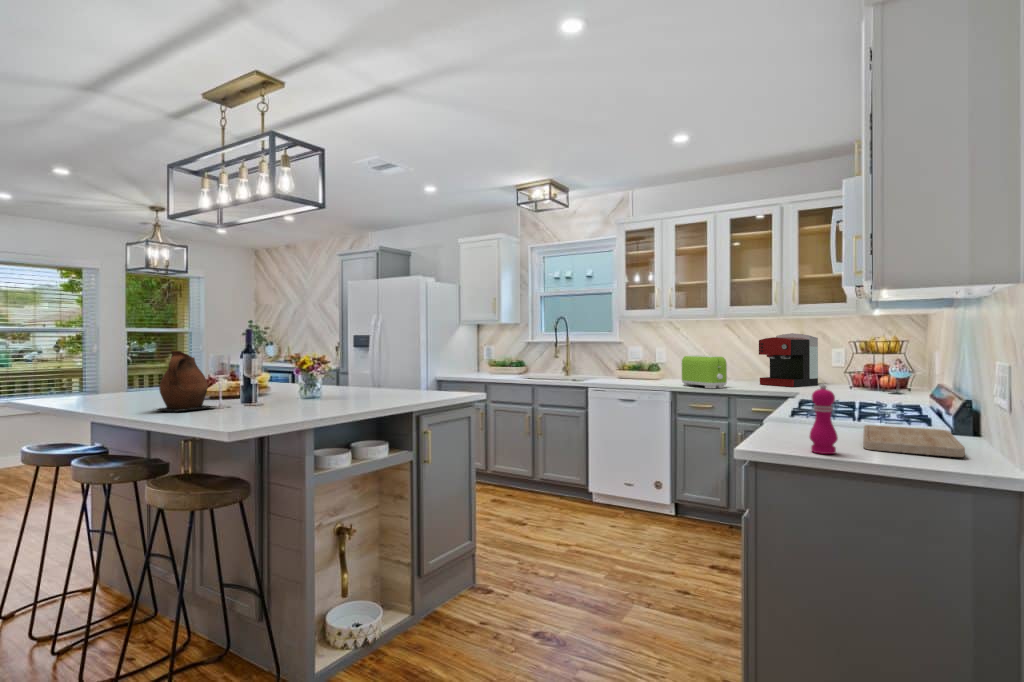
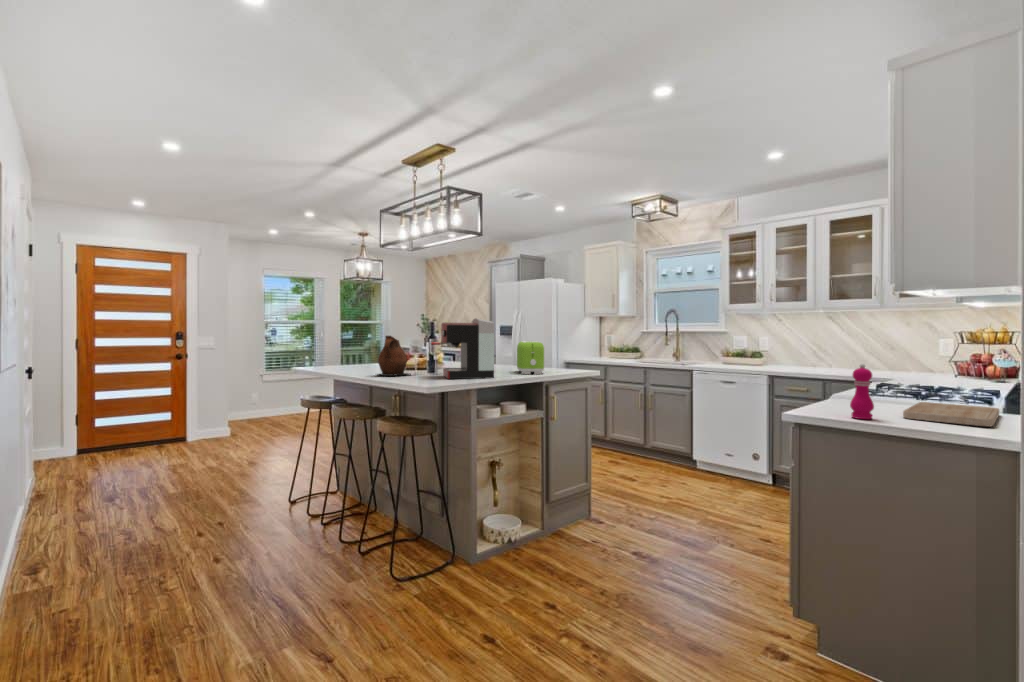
coffee maker: present [759,333,818,387] -> present [431,318,494,379]
toaster: present [682,355,727,388] -> present [517,341,544,374]

